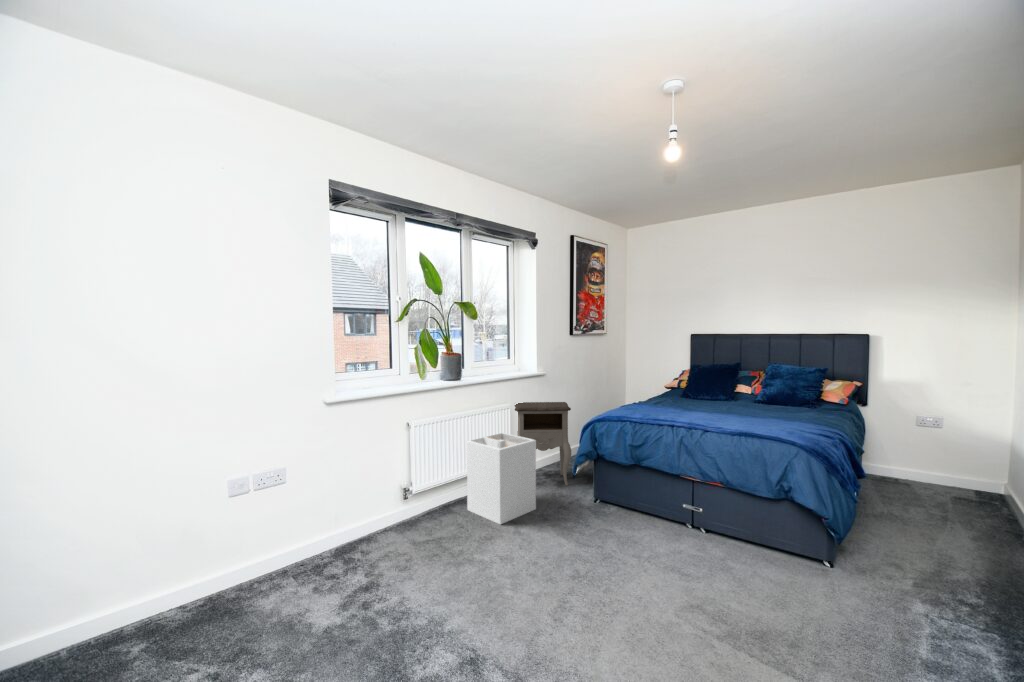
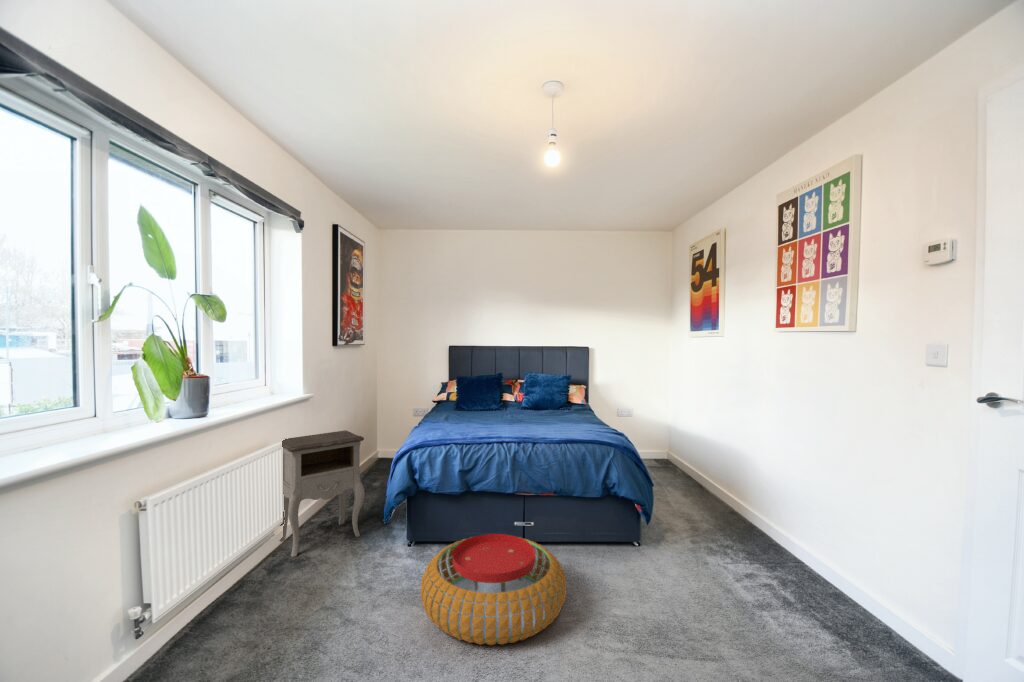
laundry hamper: present [467,433,536,525] -> none [237,487,345,625]
pouf: none [561,499,690,586] -> present [421,534,566,645]

